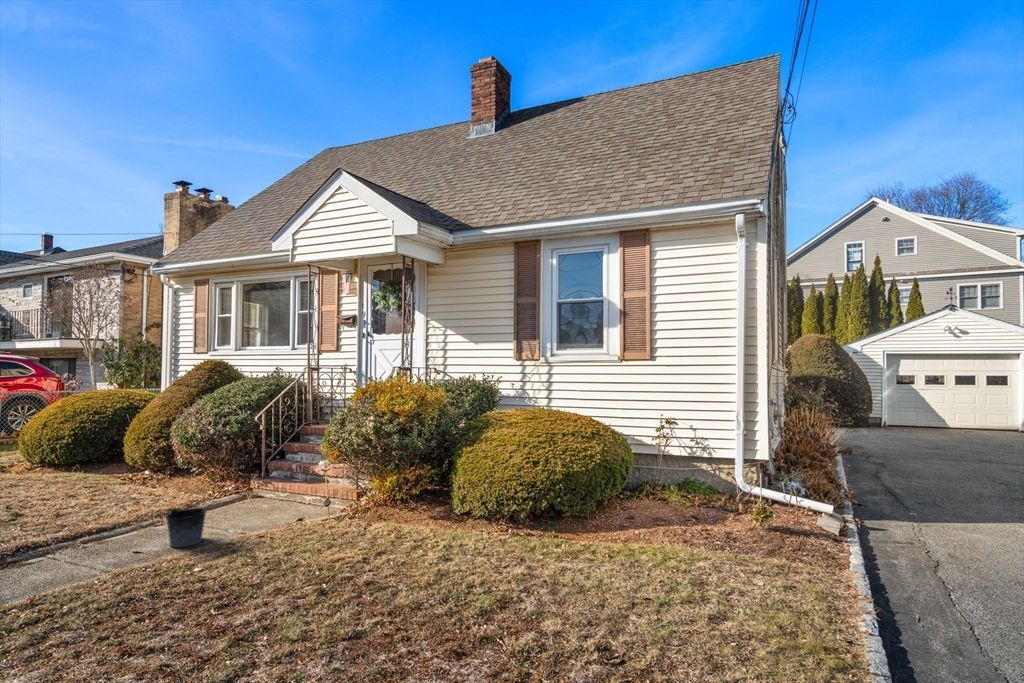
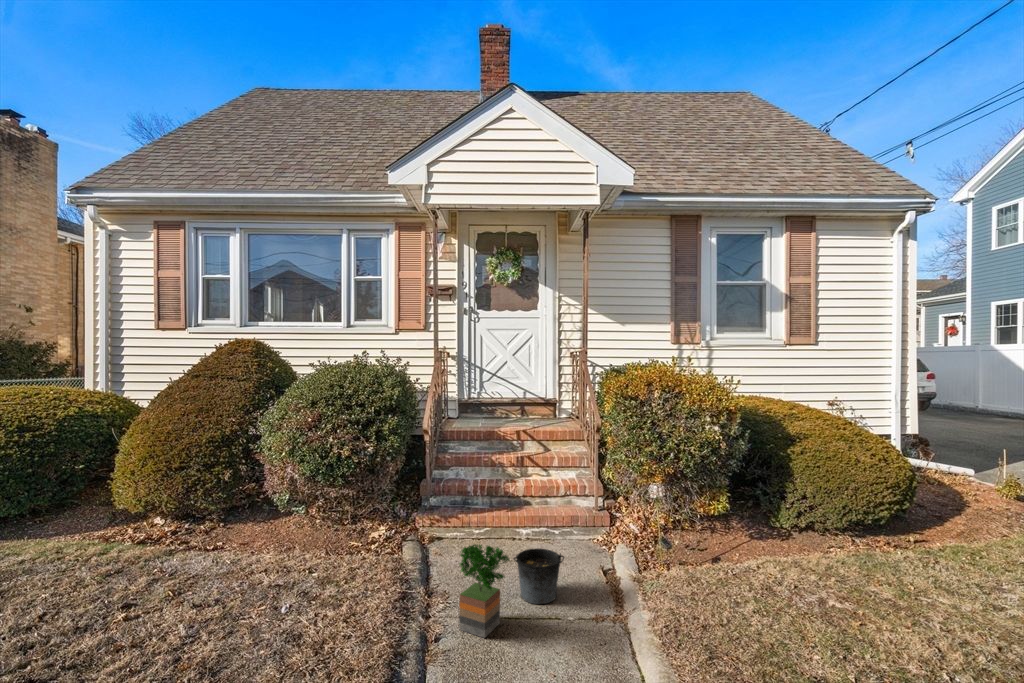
potted tree: none [87,493,140,558] -> present [459,544,509,638]

